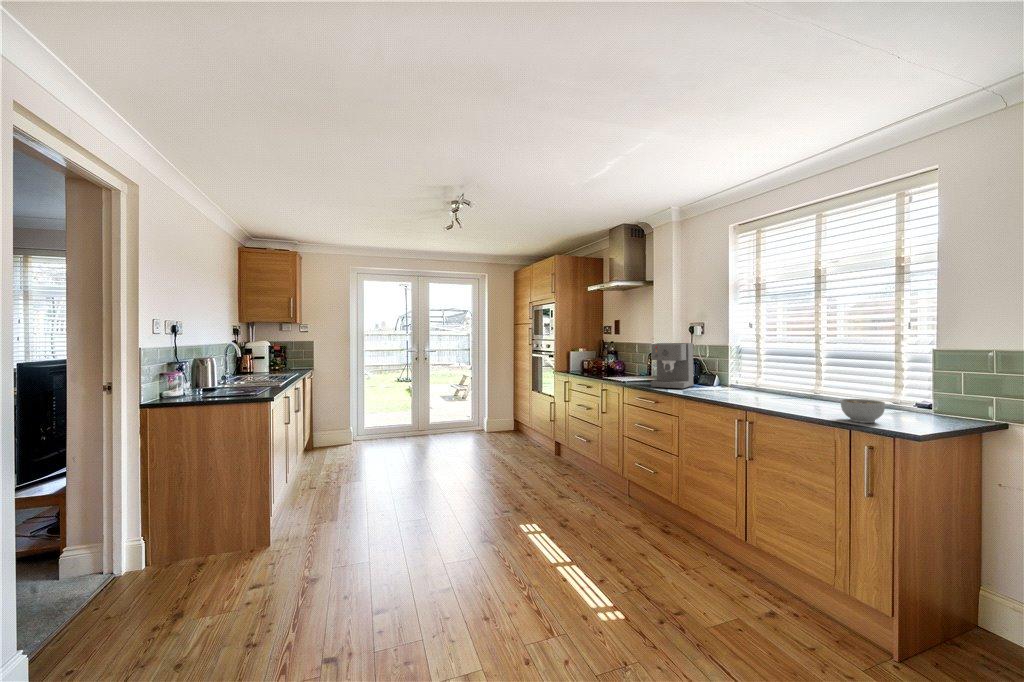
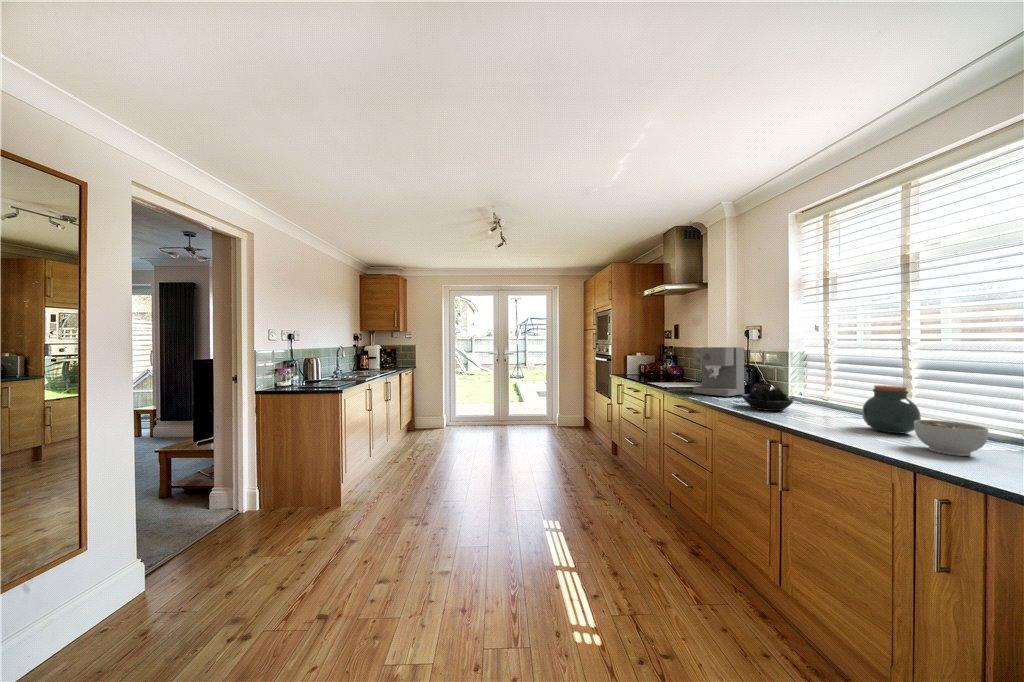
jar: none [800,374,838,410] -> present [862,385,921,433]
succulent plant: none [703,378,744,399] -> present [743,387,794,411]

